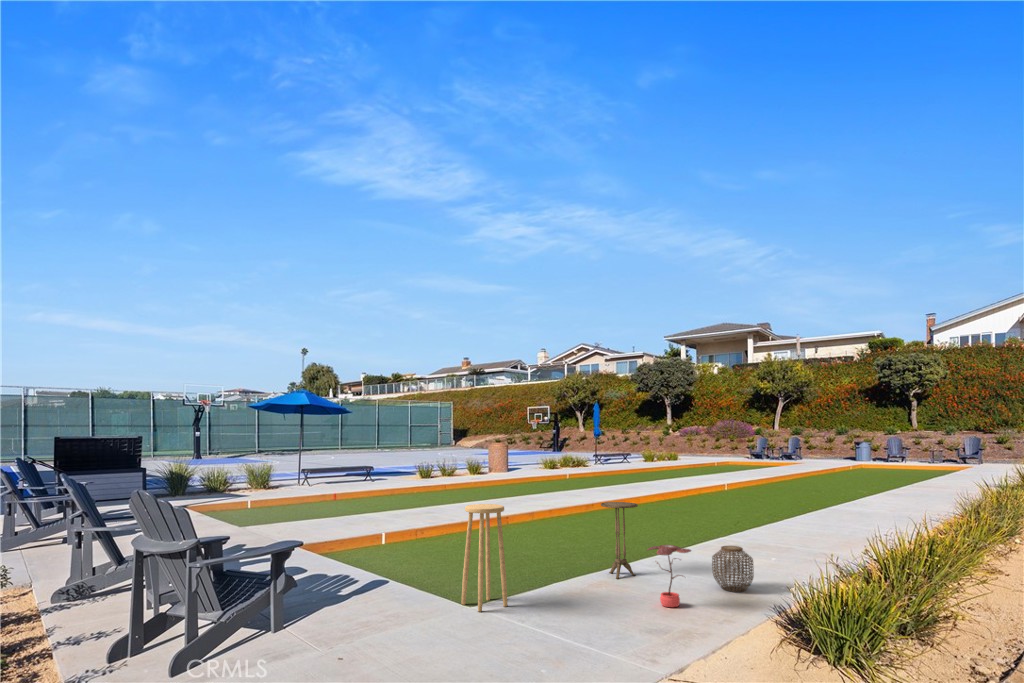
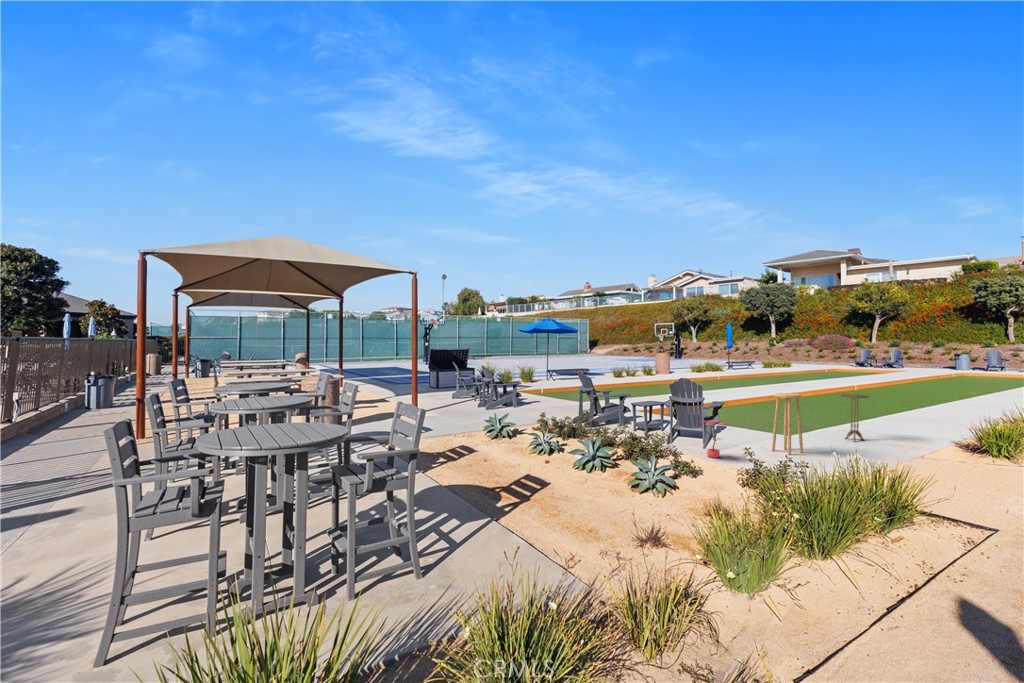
potted plant: present [647,545,691,607] -> present [700,420,728,458]
woven basket: present [712,546,754,592] -> none [928,423,960,451]

